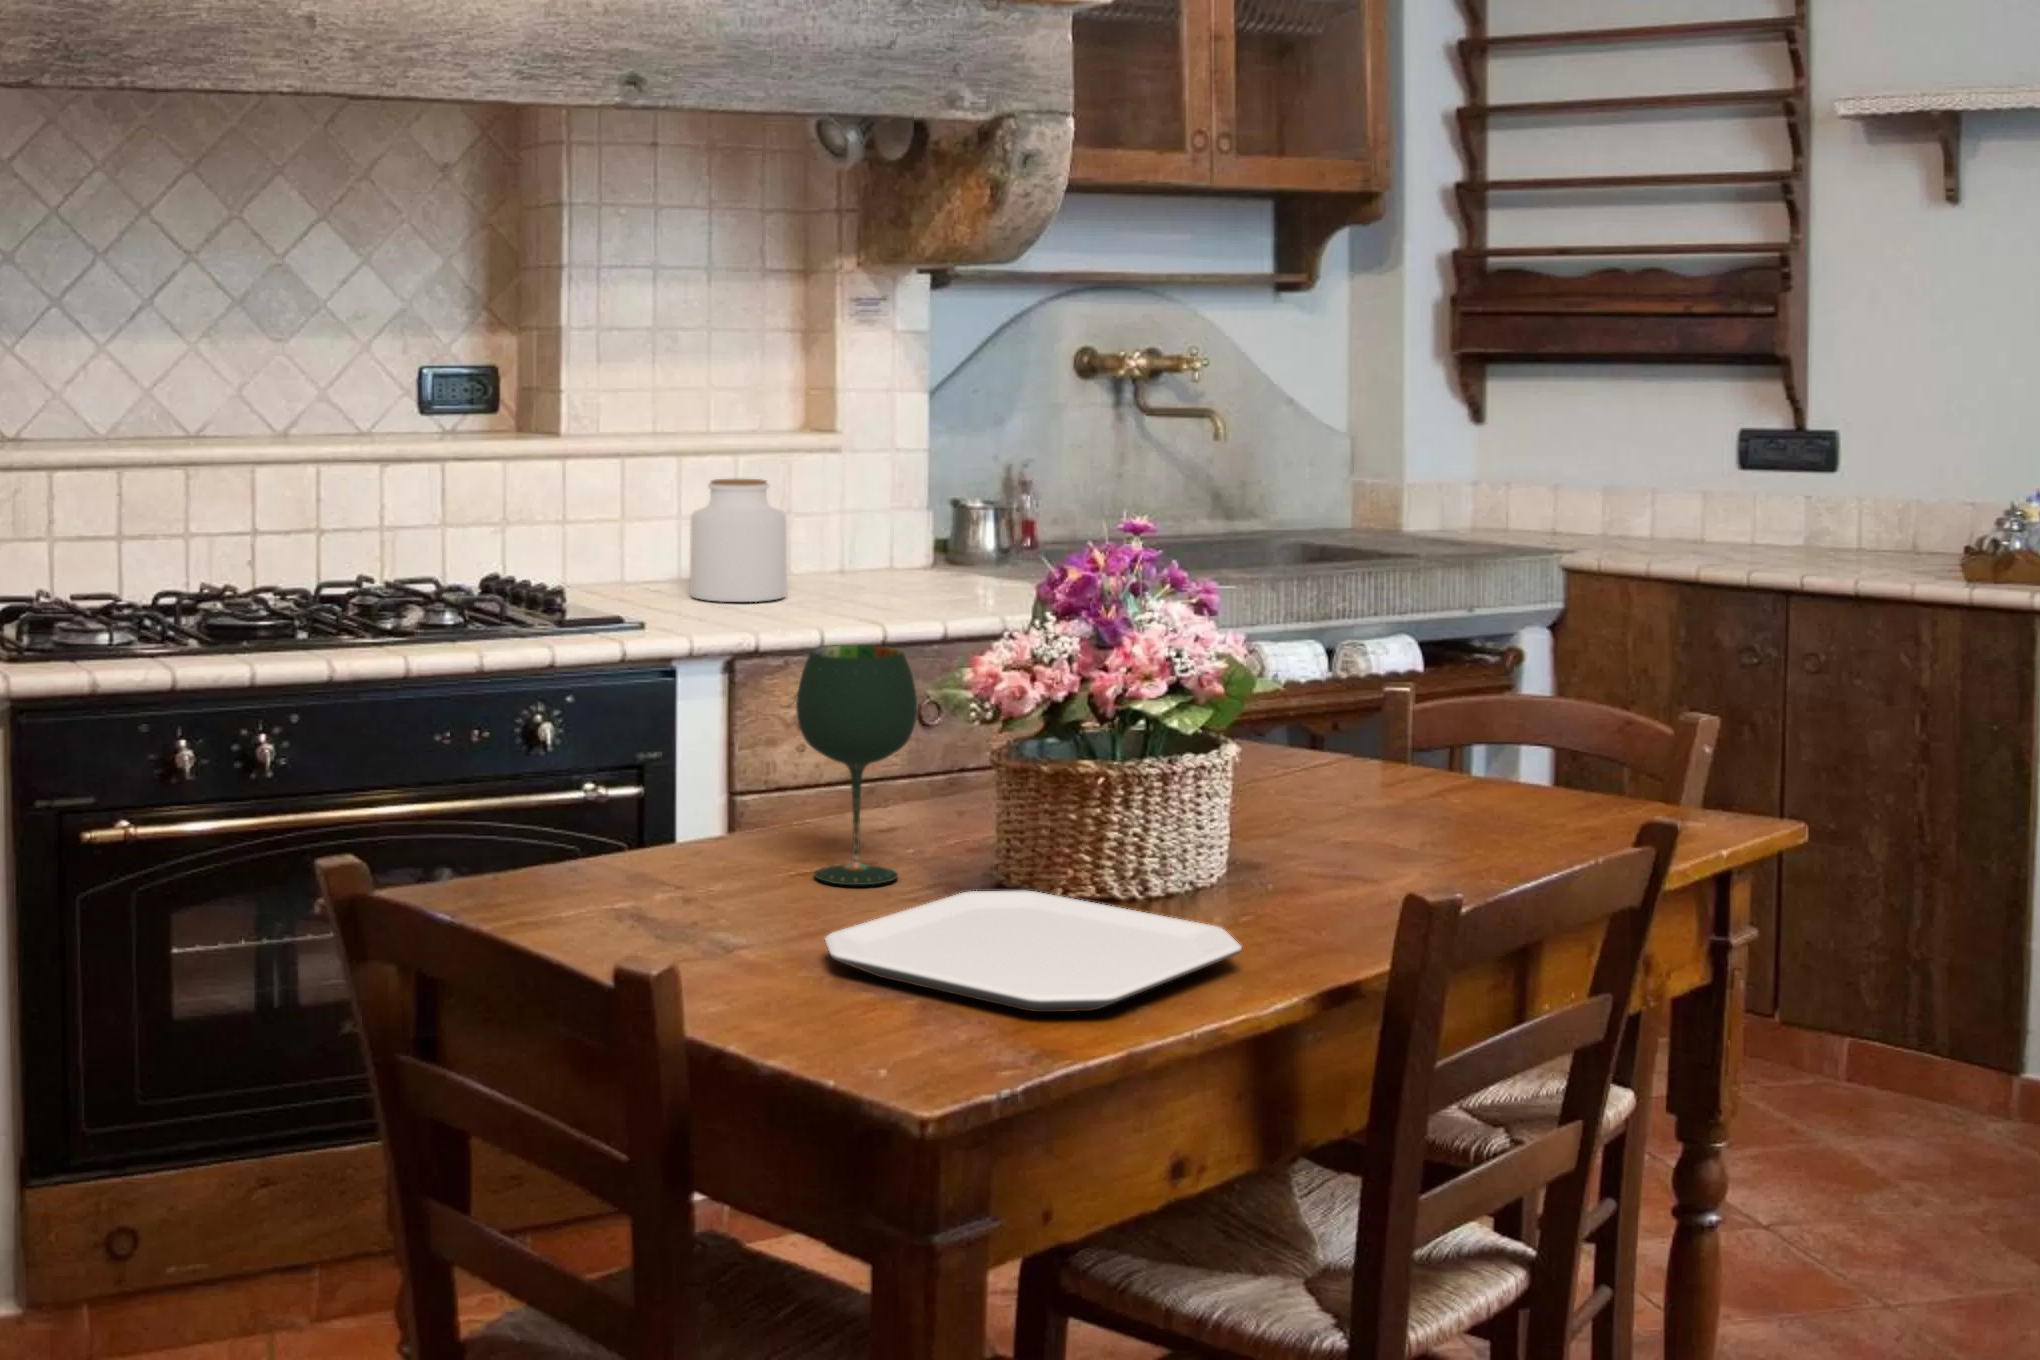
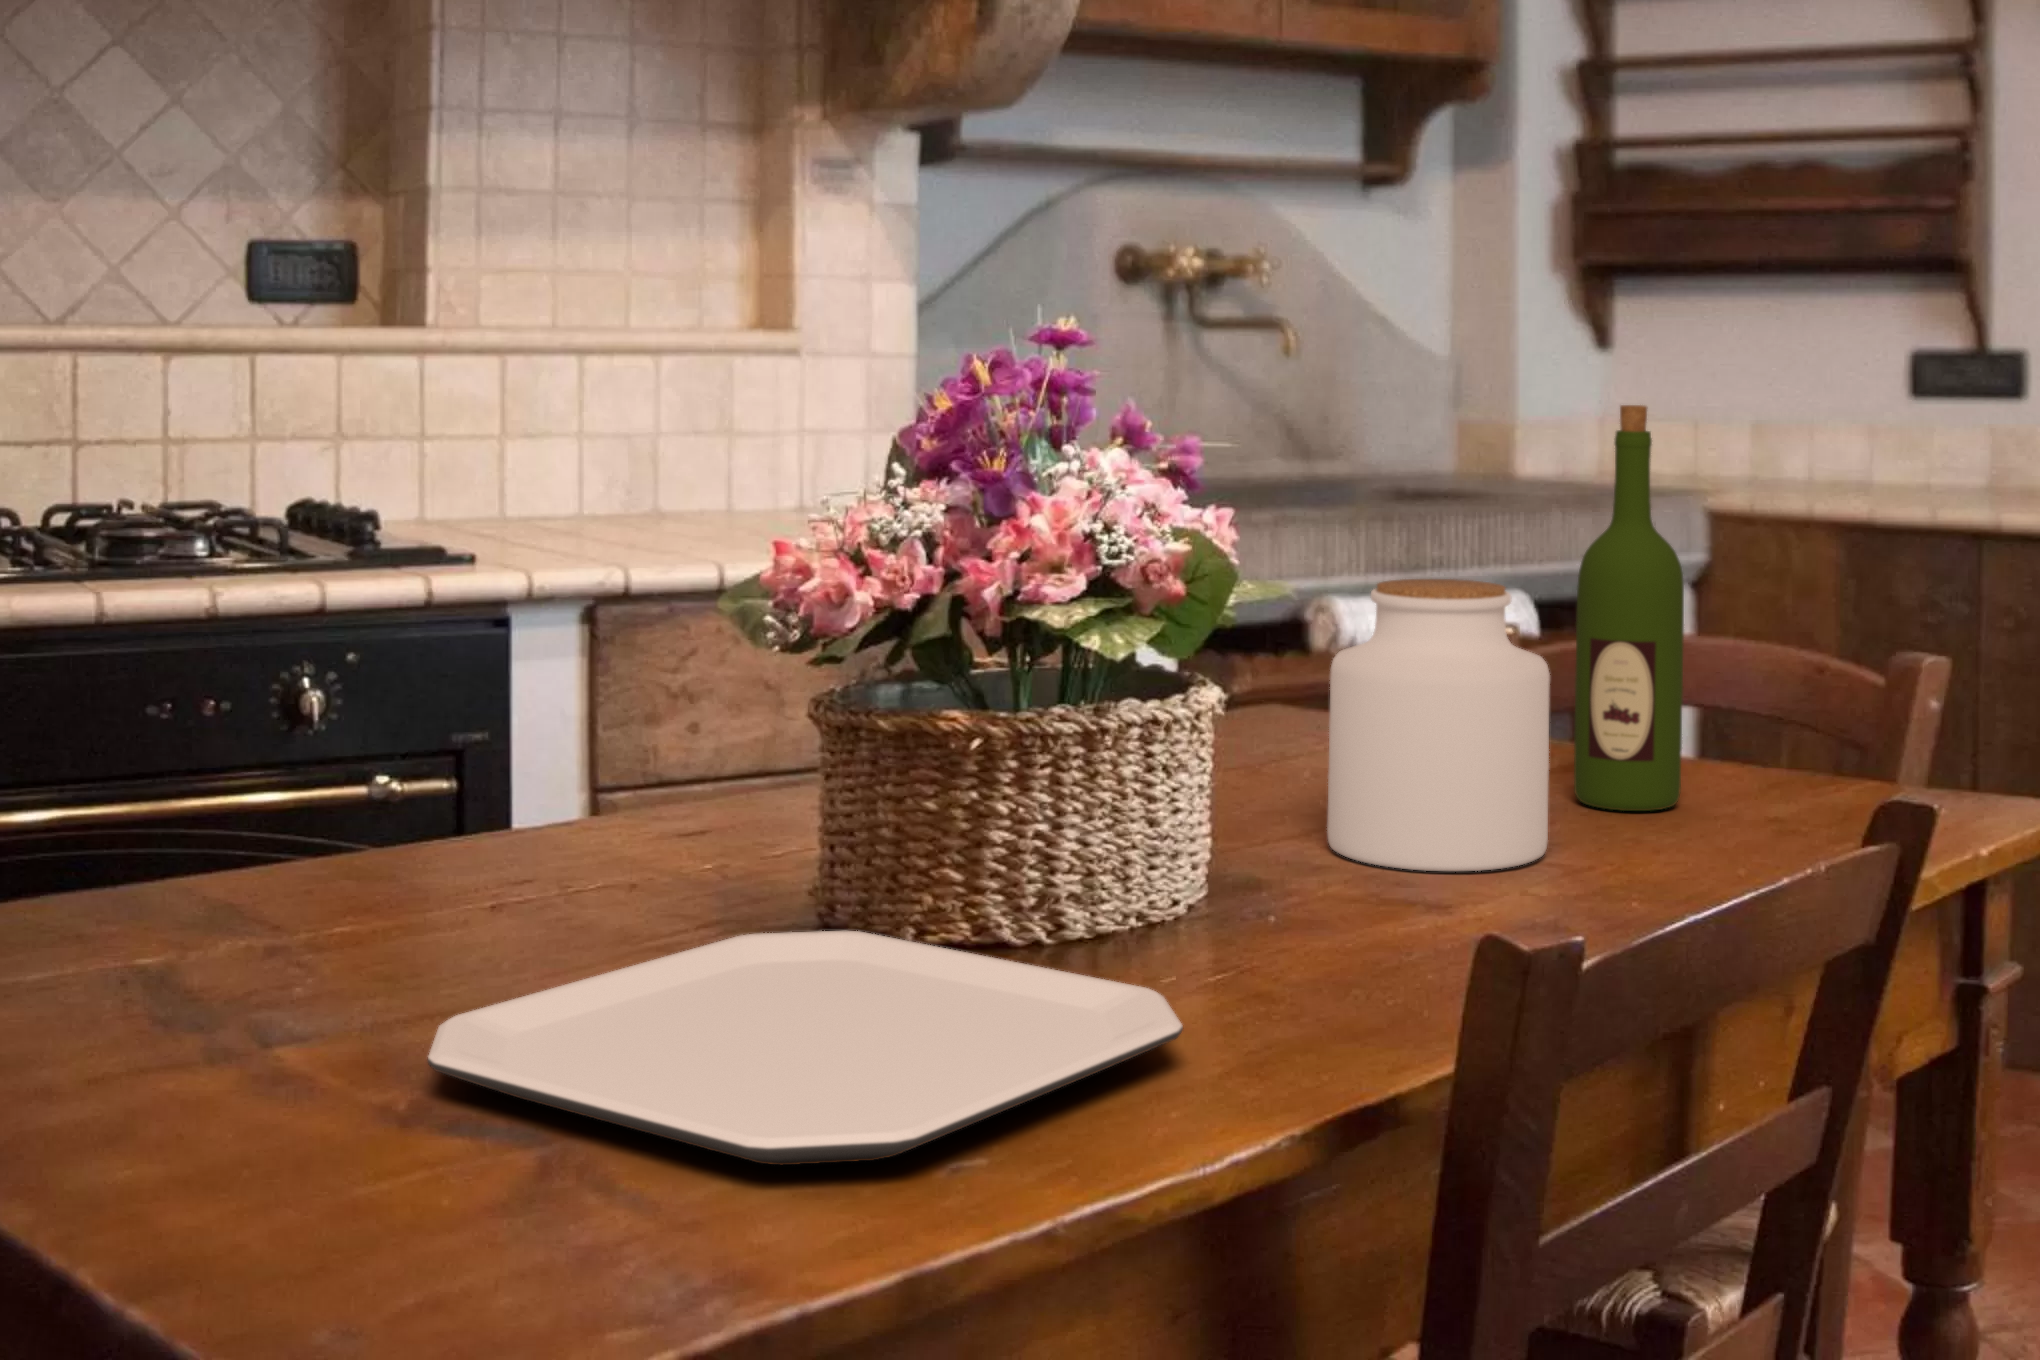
jar: present [690,479,787,602] -> present [1327,579,1550,871]
wine bottle: none [1464,543,1539,822] -> present [1574,405,1684,811]
wine glass: present [796,645,917,885] -> none [496,534,703,925]

